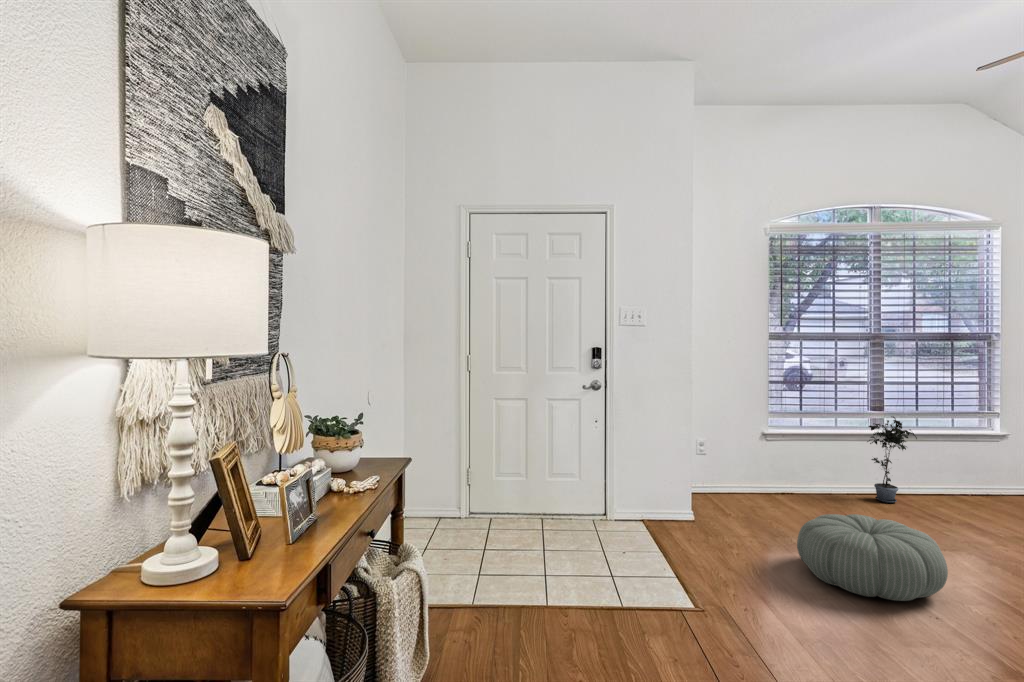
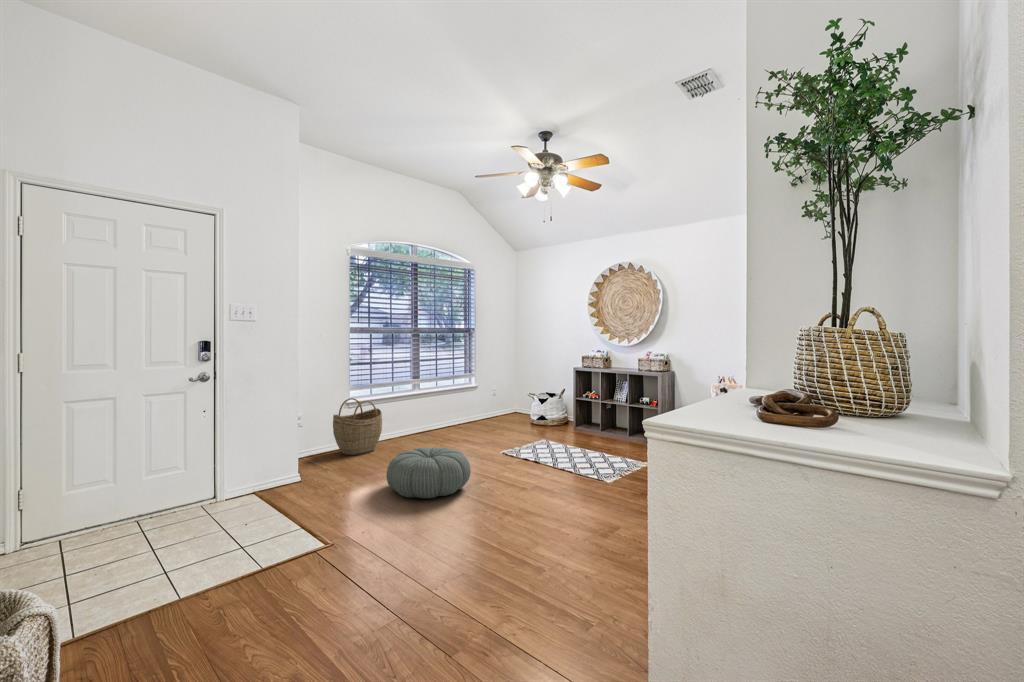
potted plant: present [867,416,917,503] -> none [412,382,441,438]
woven basket: none [743,427,812,505] -> present [333,398,382,455]

